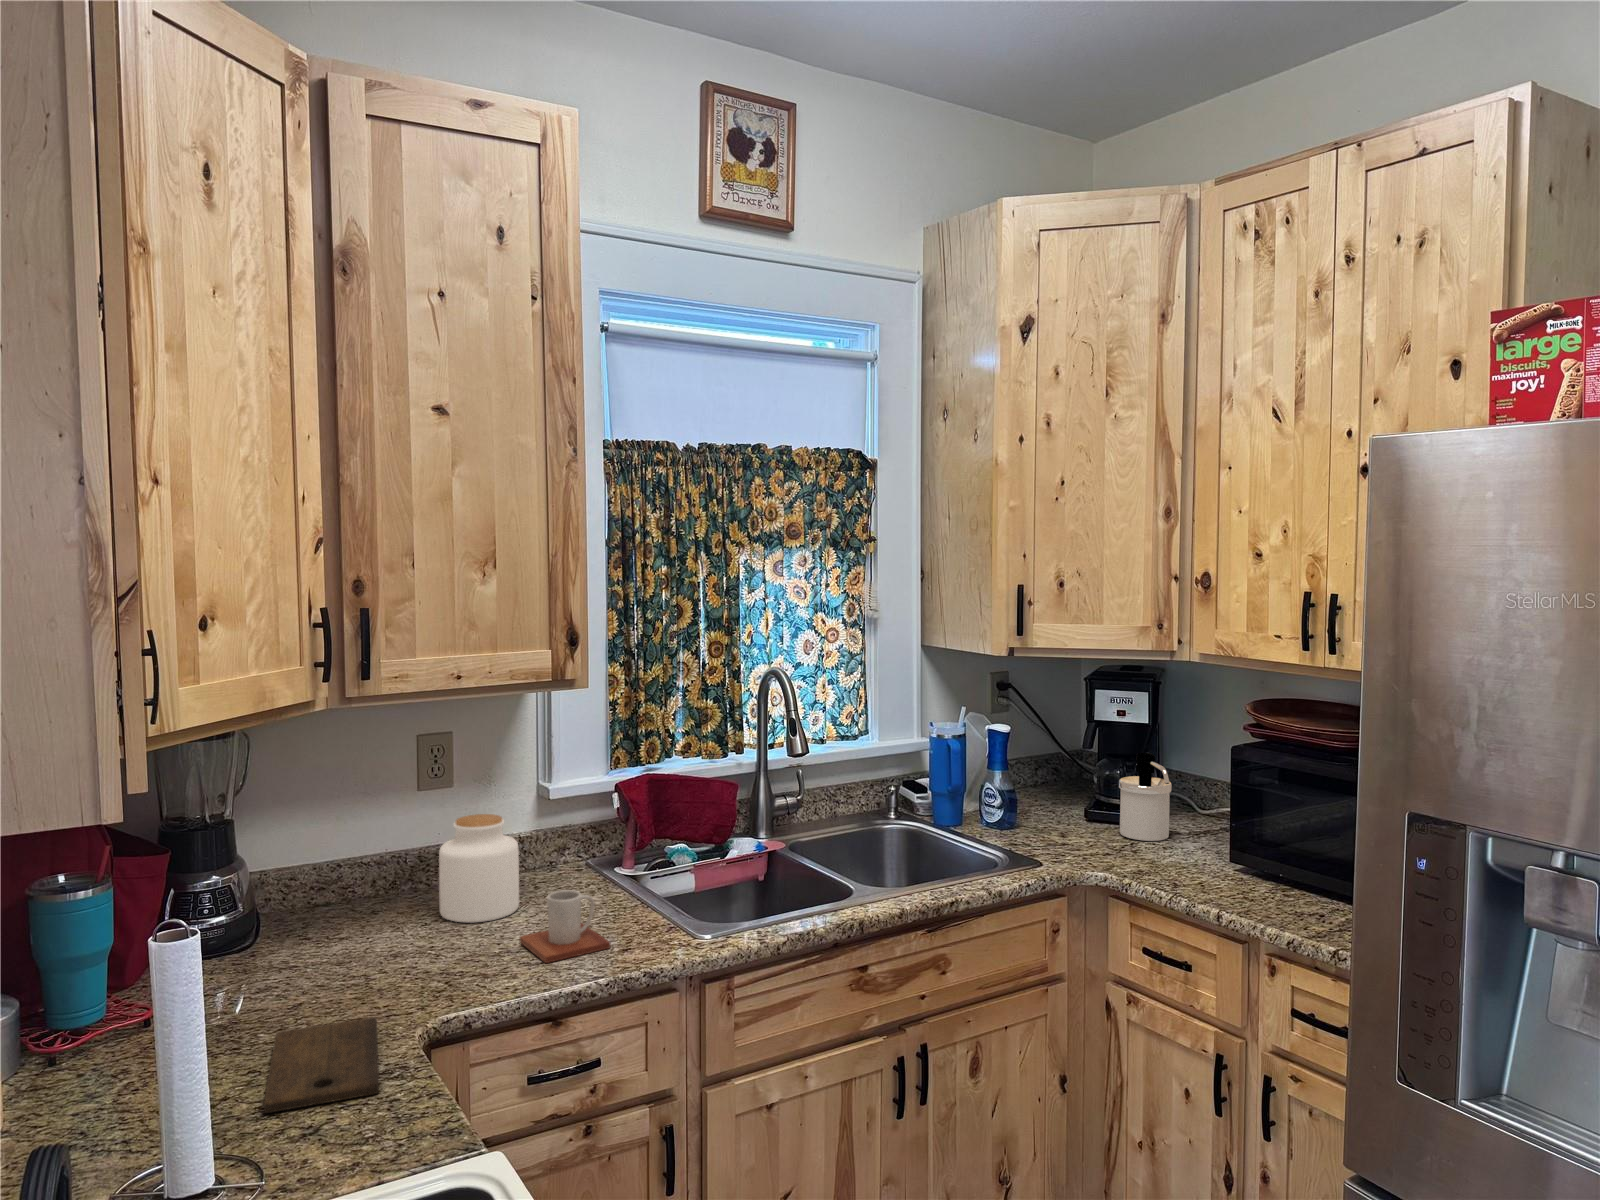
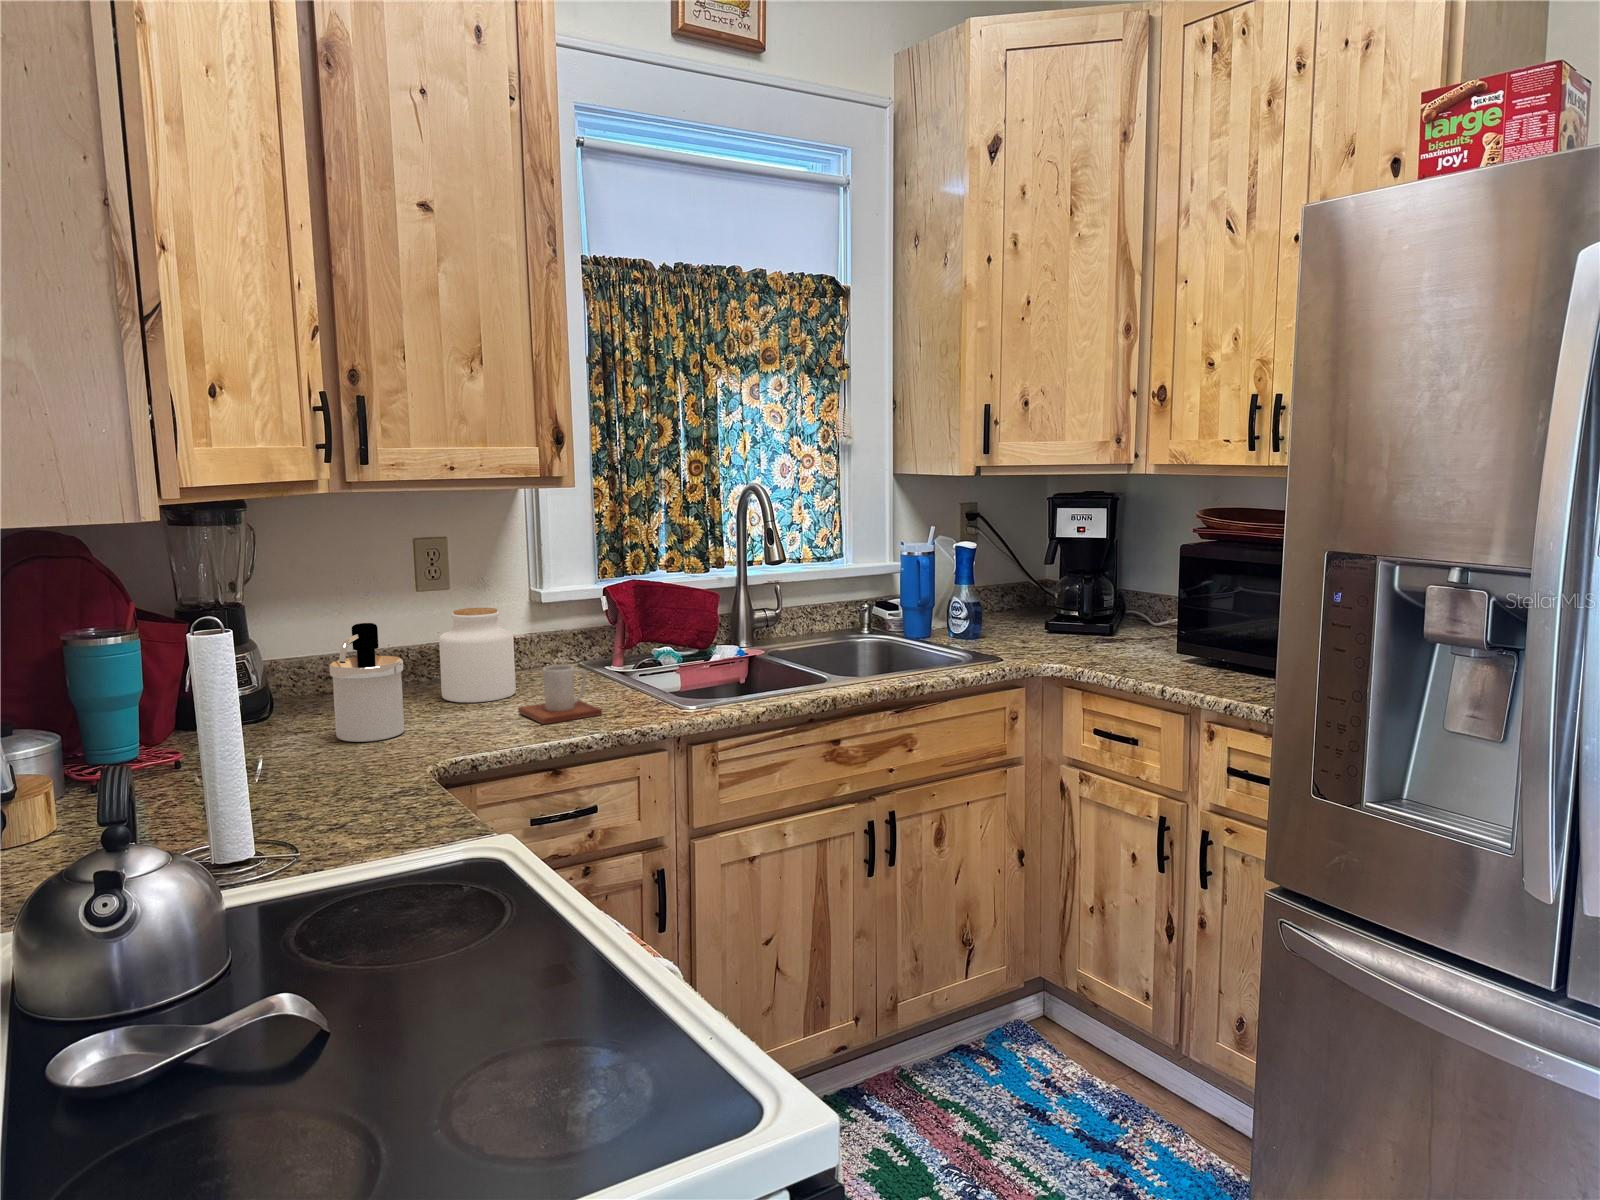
soap dispenser: present [1119,753,1172,841] -> present [329,623,404,742]
cutting board: present [264,1017,379,1113] -> none [298,753,400,809]

